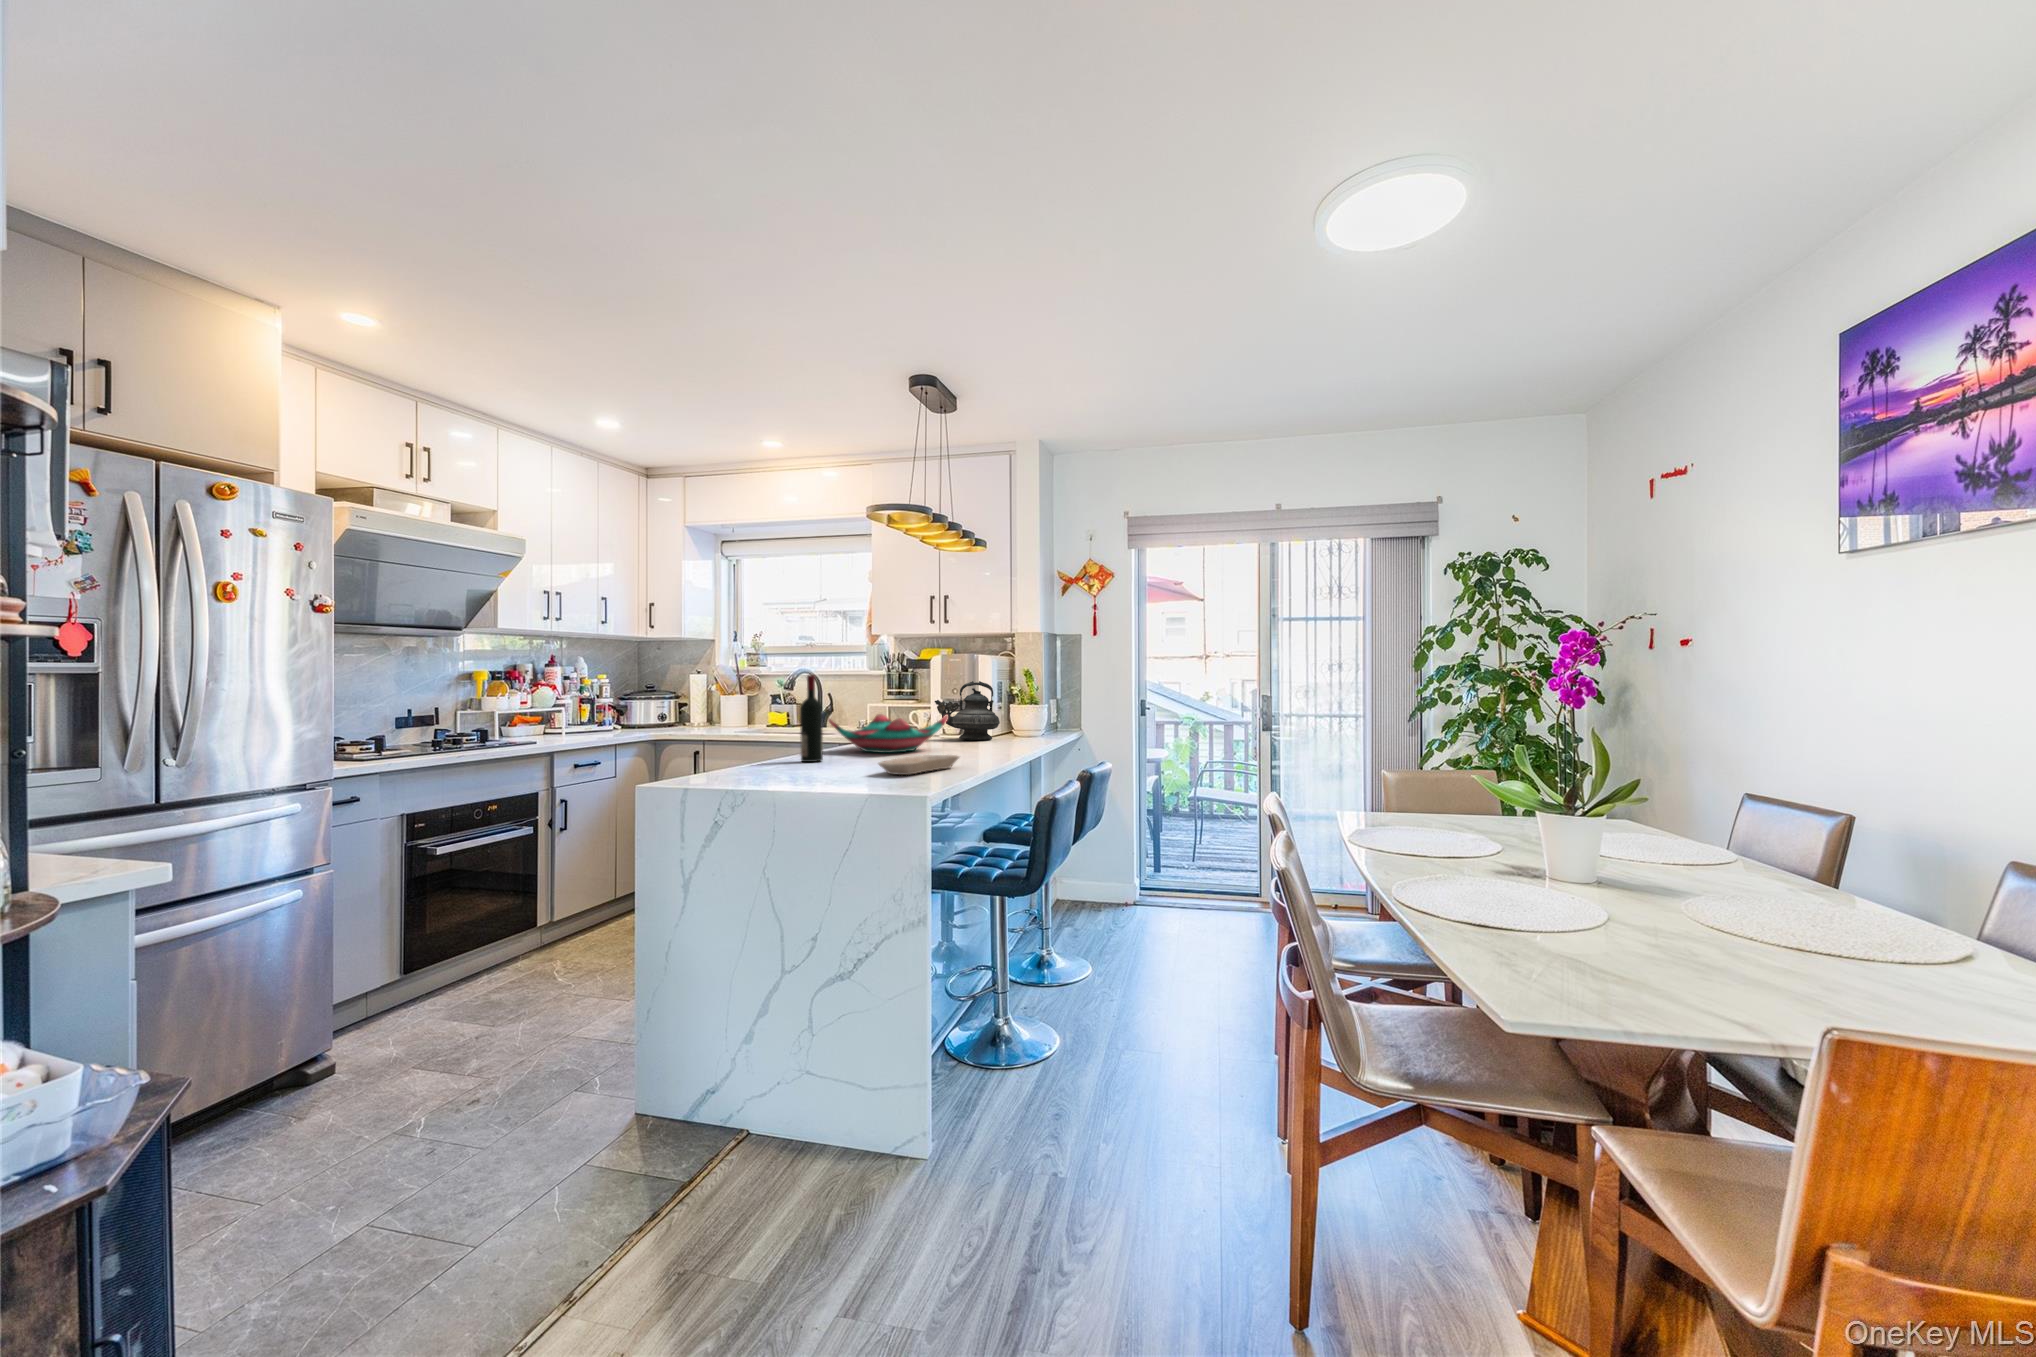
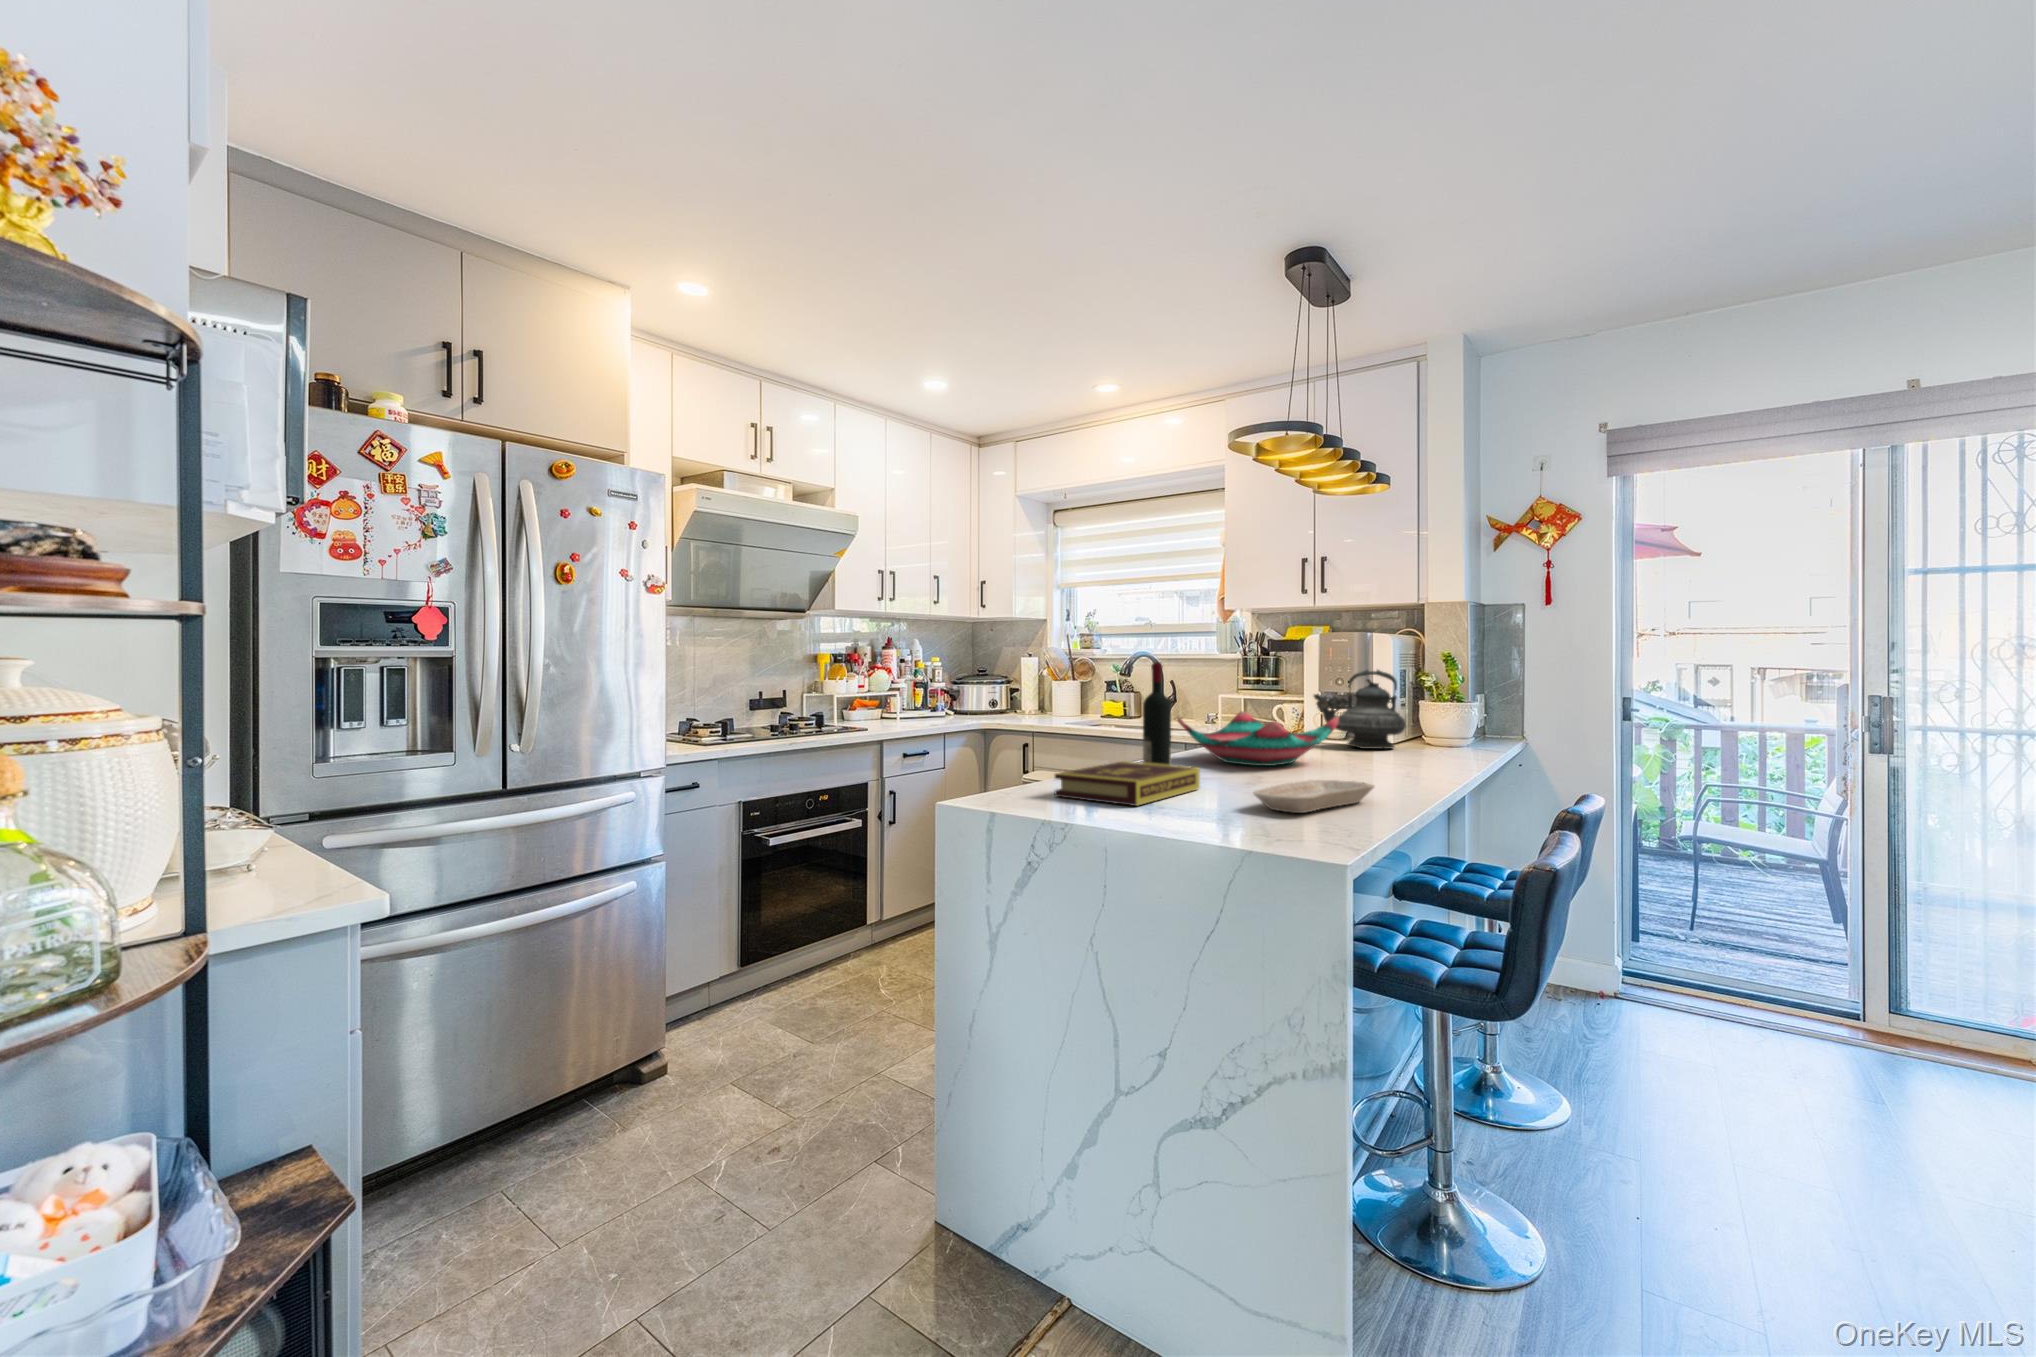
book: none [731,750,843,777] -> present [1055,761,1200,806]

